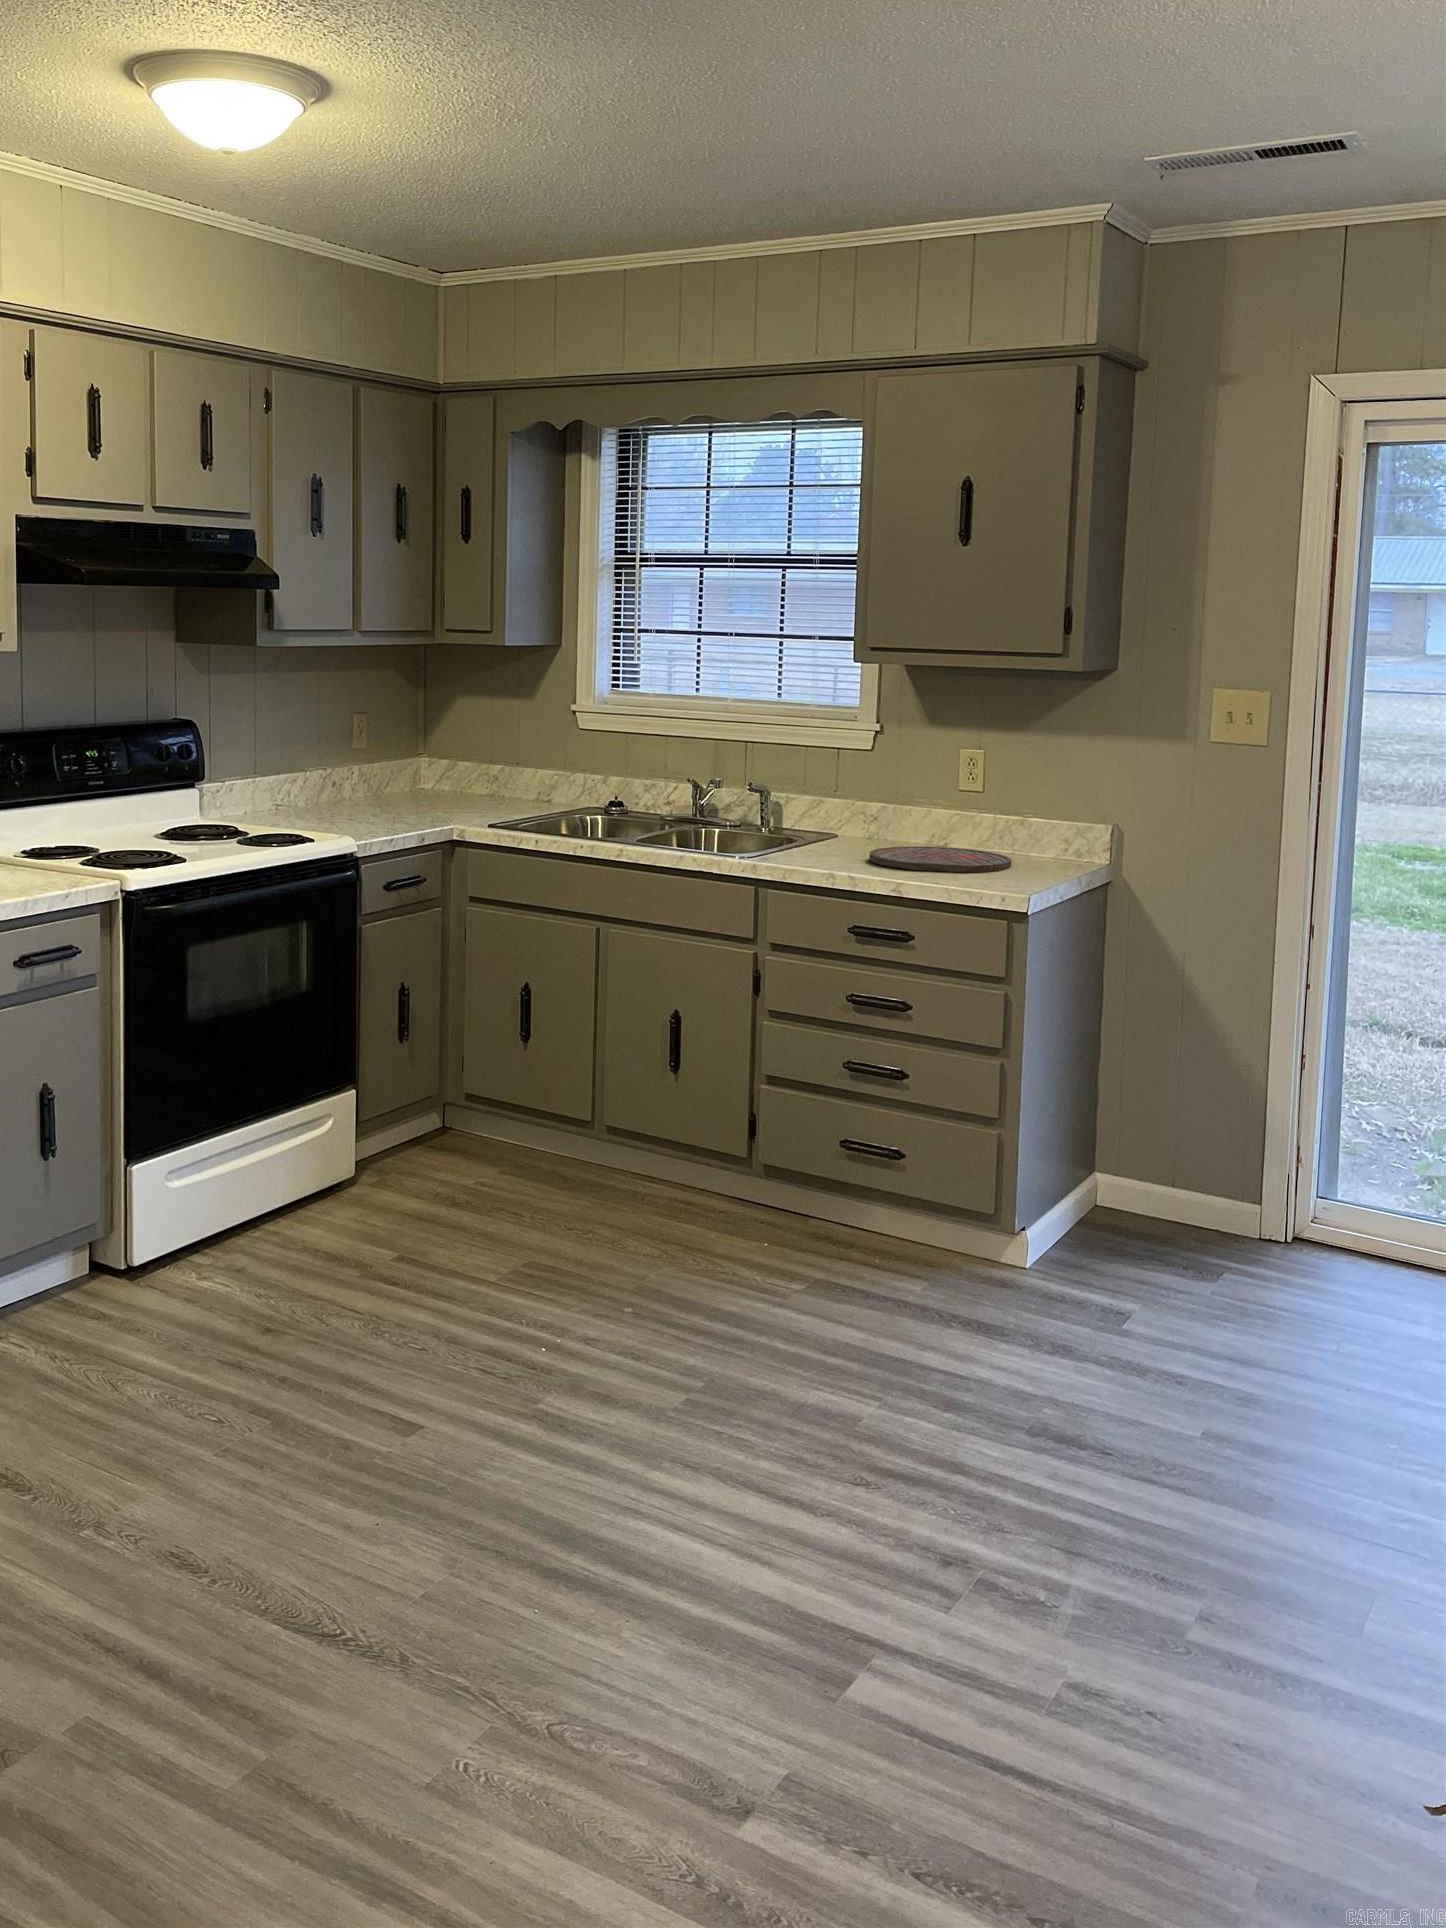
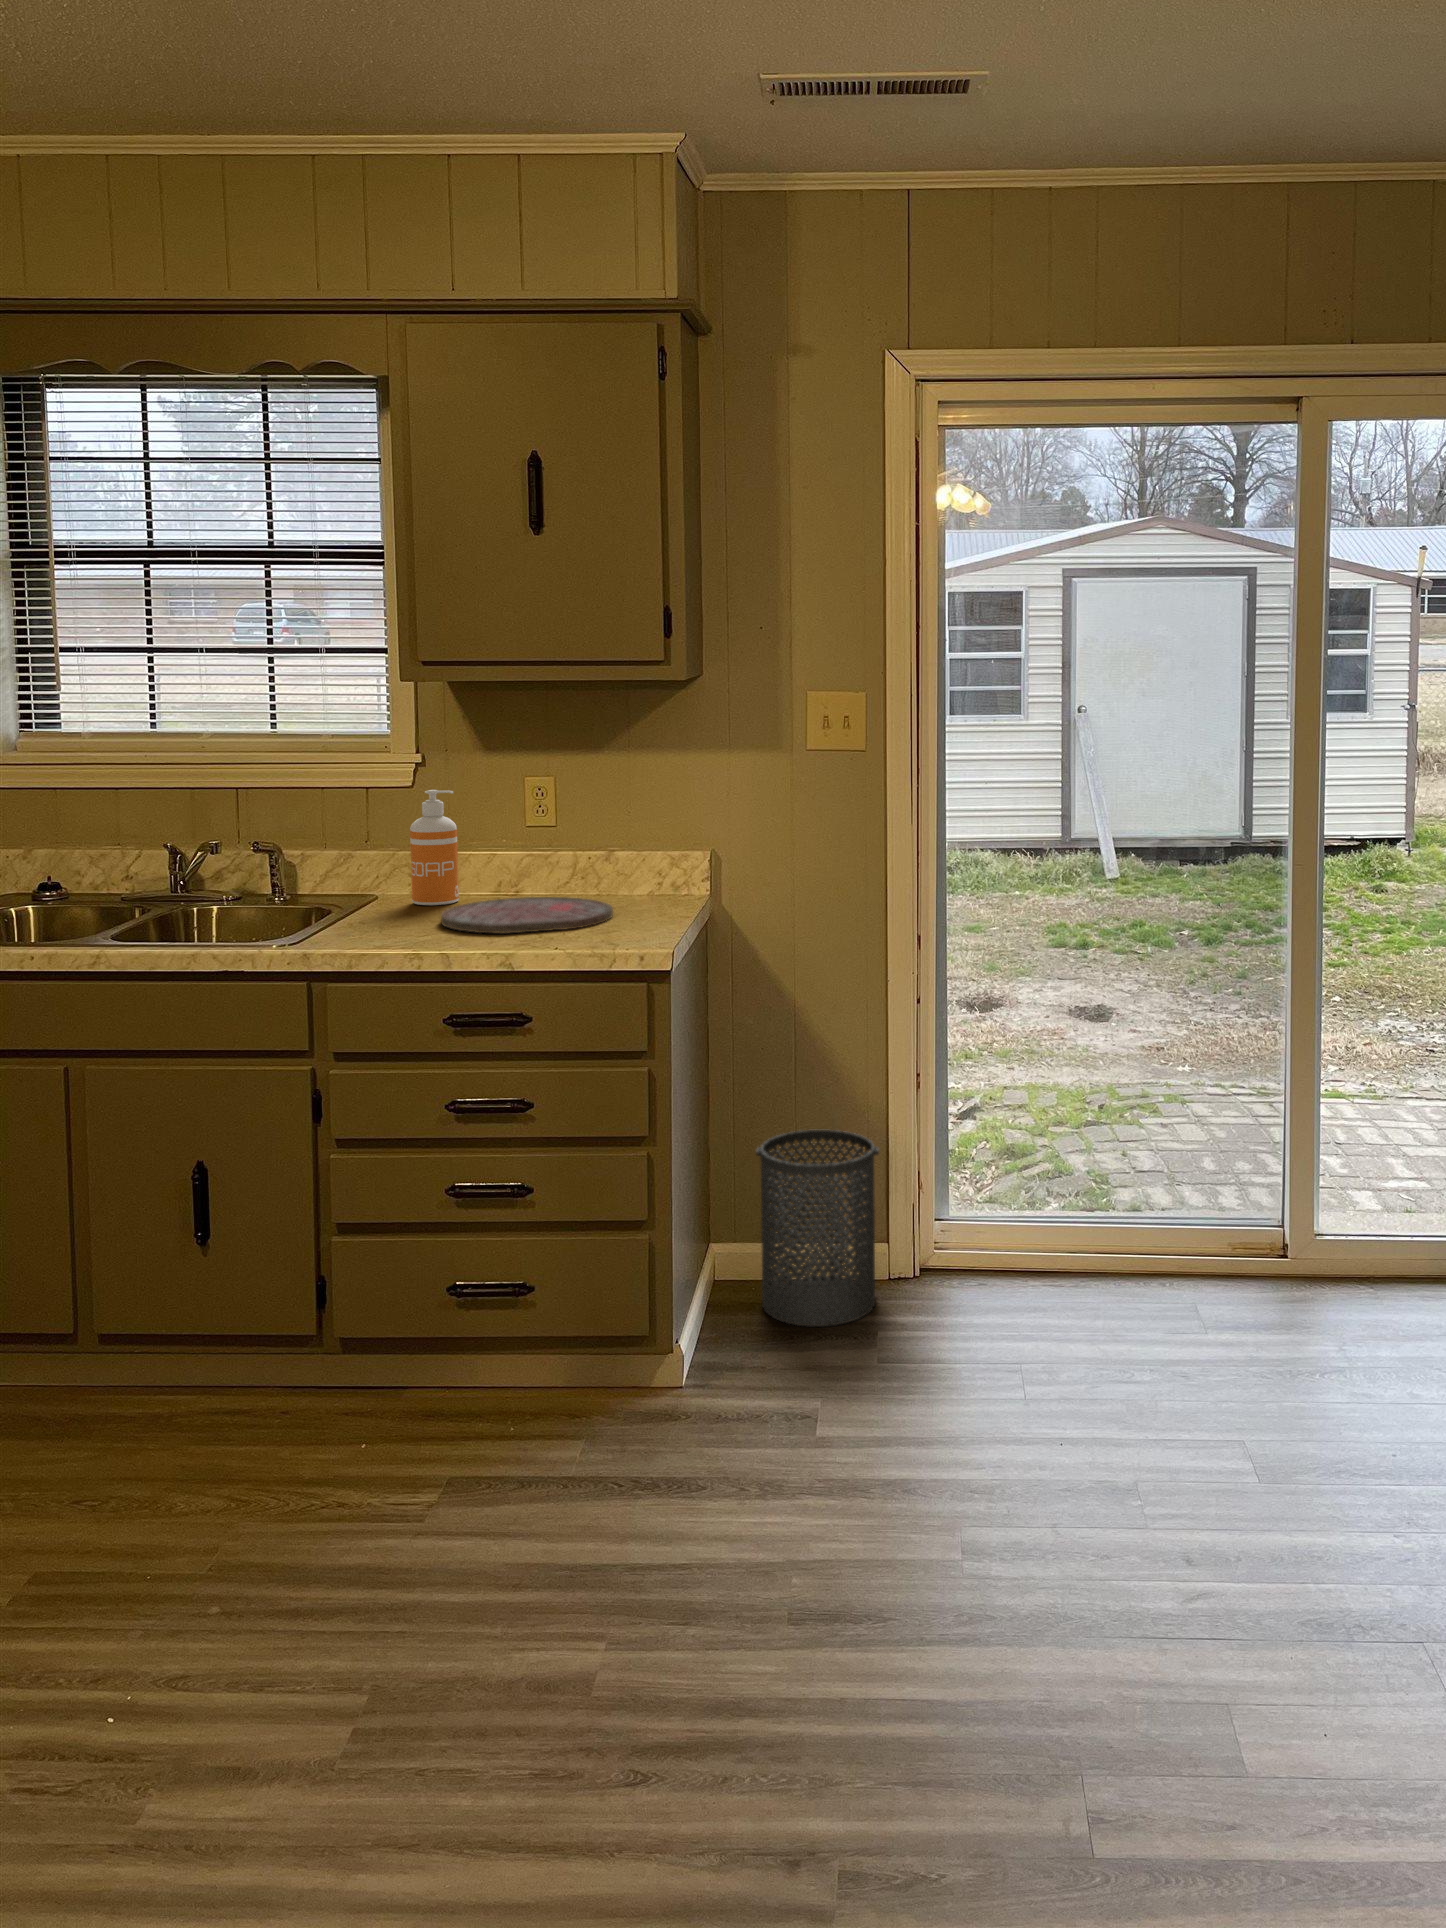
soap dispenser: none [866,754,905,847] -> present [410,790,459,905]
trash can: none [1120,1085,1243,1260] -> present [756,1130,879,1327]

